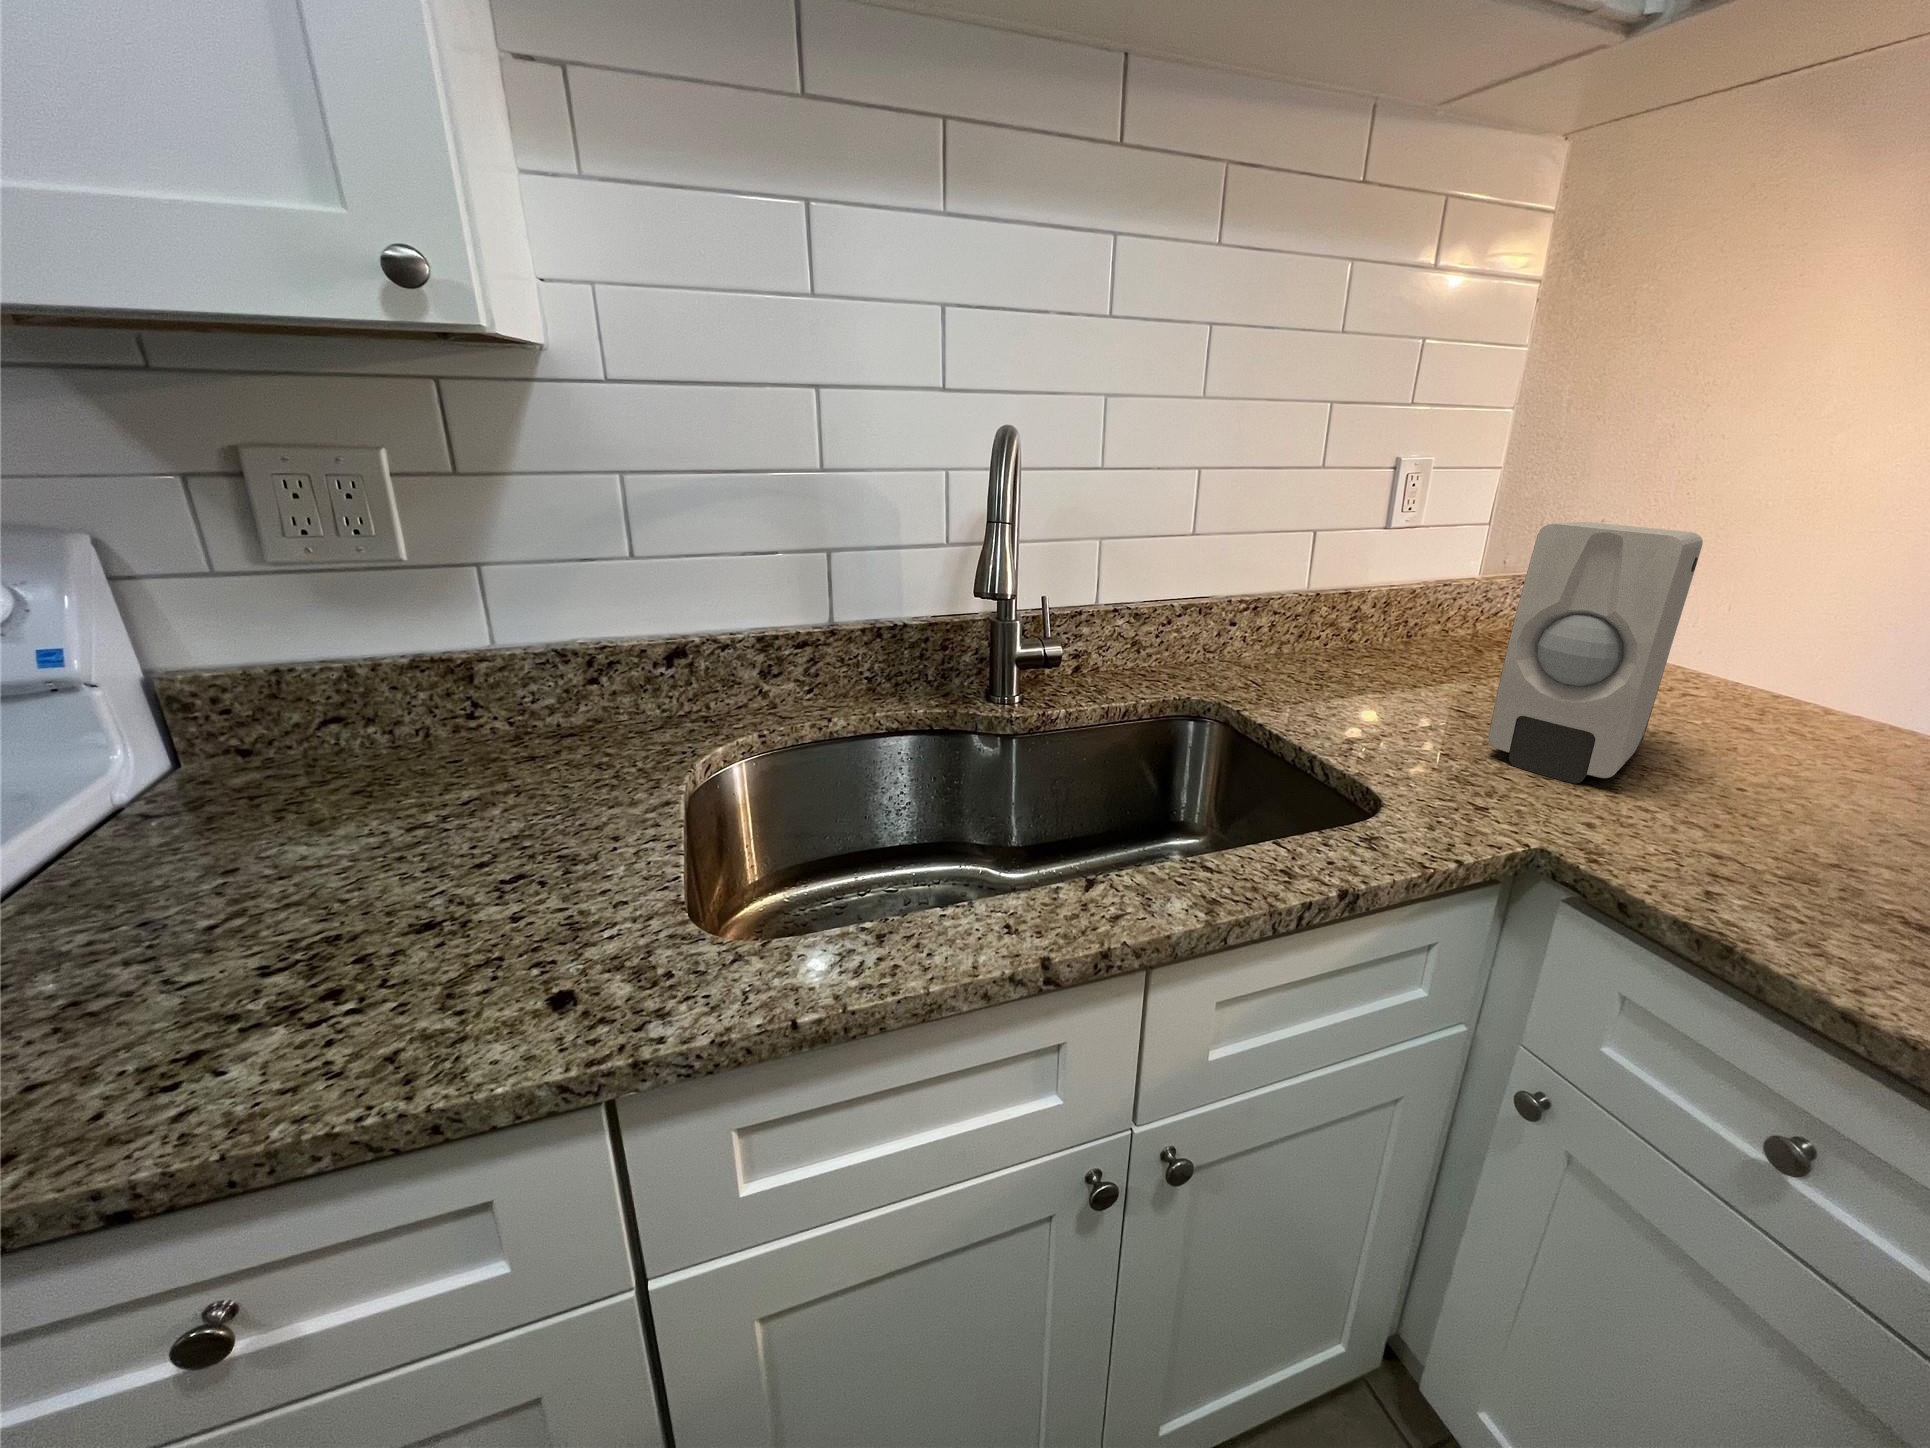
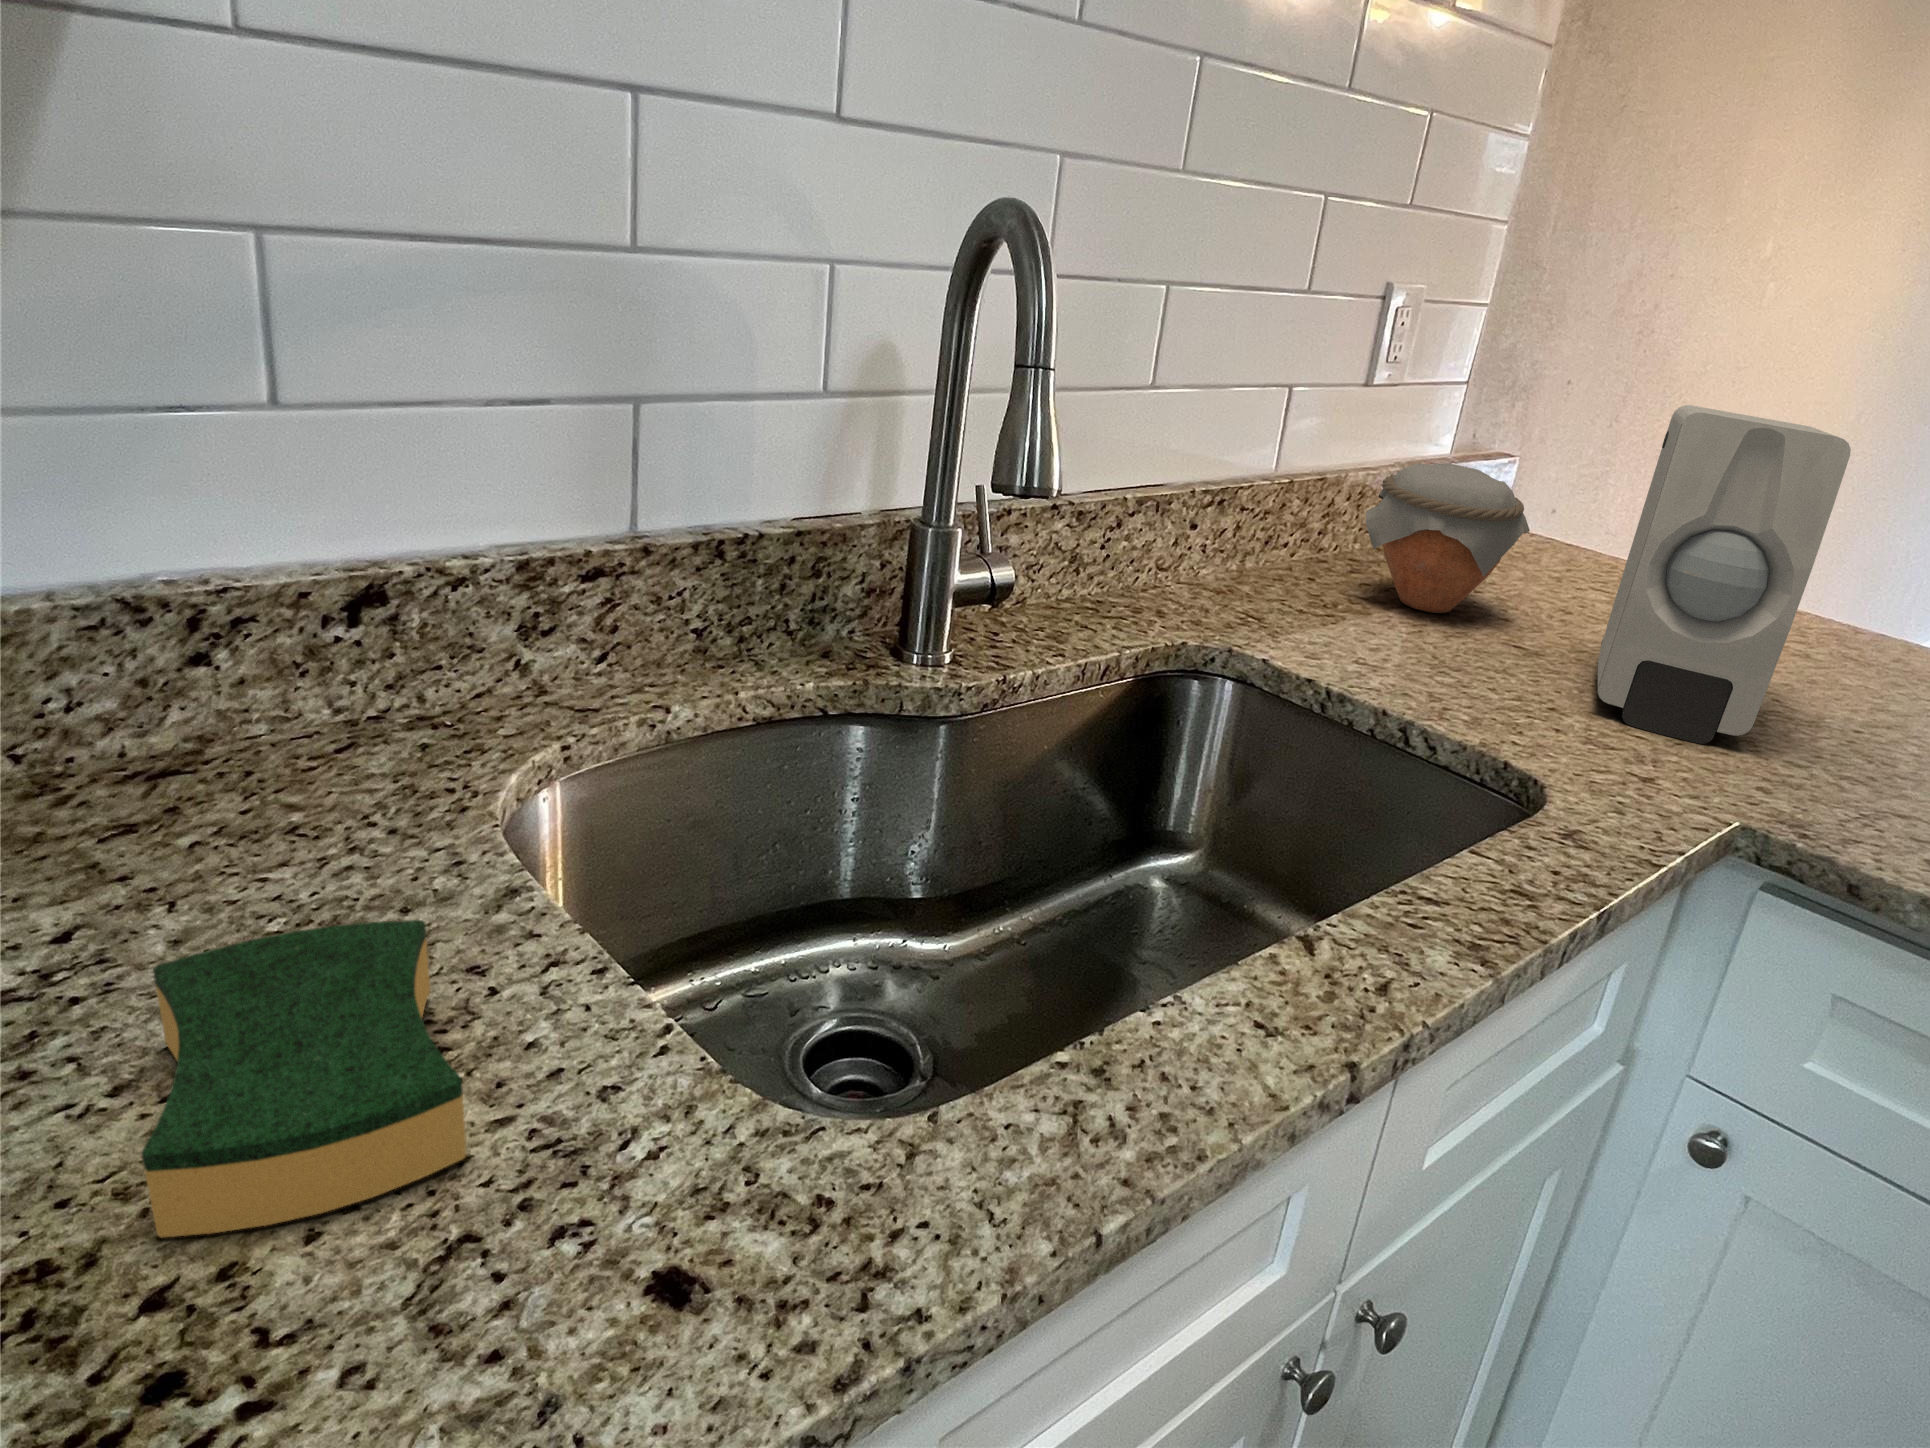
jar: none [1352,577,1483,685] -> present [1366,463,1530,613]
sponge: none [367,800,580,931] -> present [141,920,466,1237]

